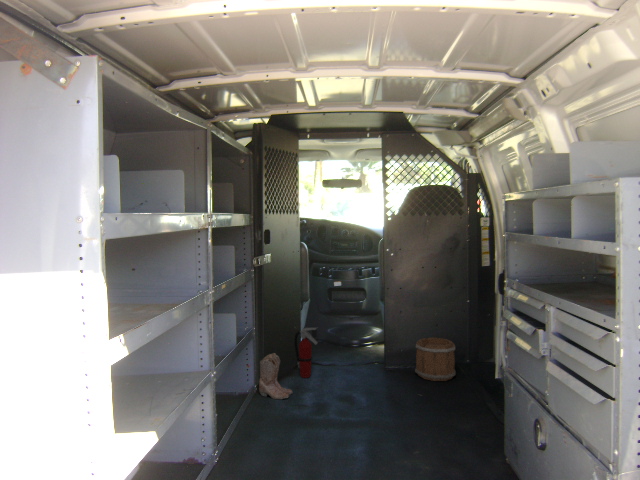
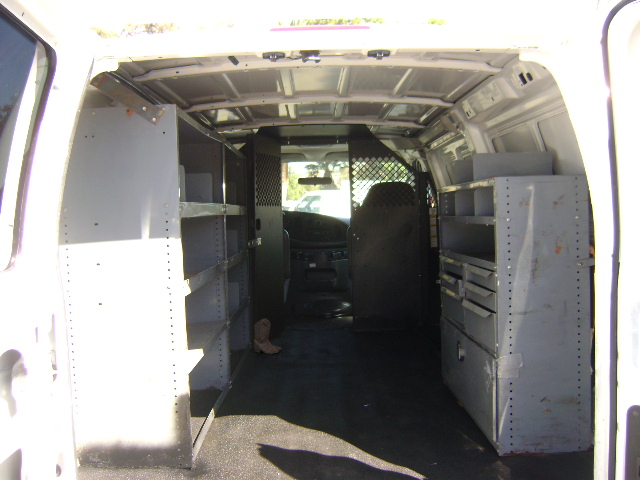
fire extinguisher: present [295,328,318,378] -> none [281,298,300,339]
bucket: present [415,338,456,381] -> none [378,304,410,338]

